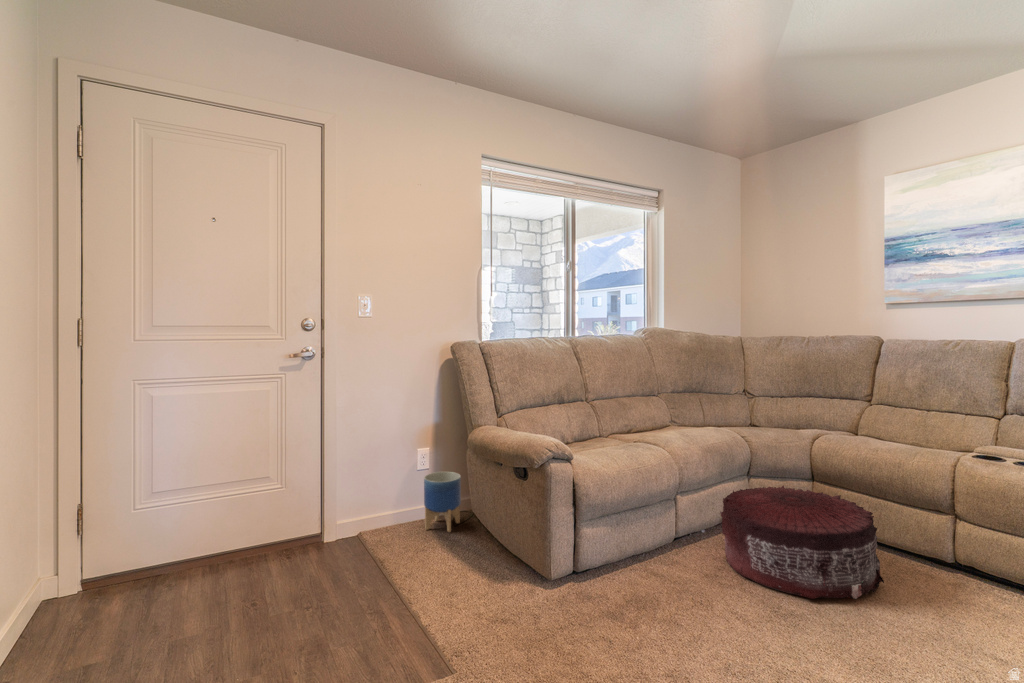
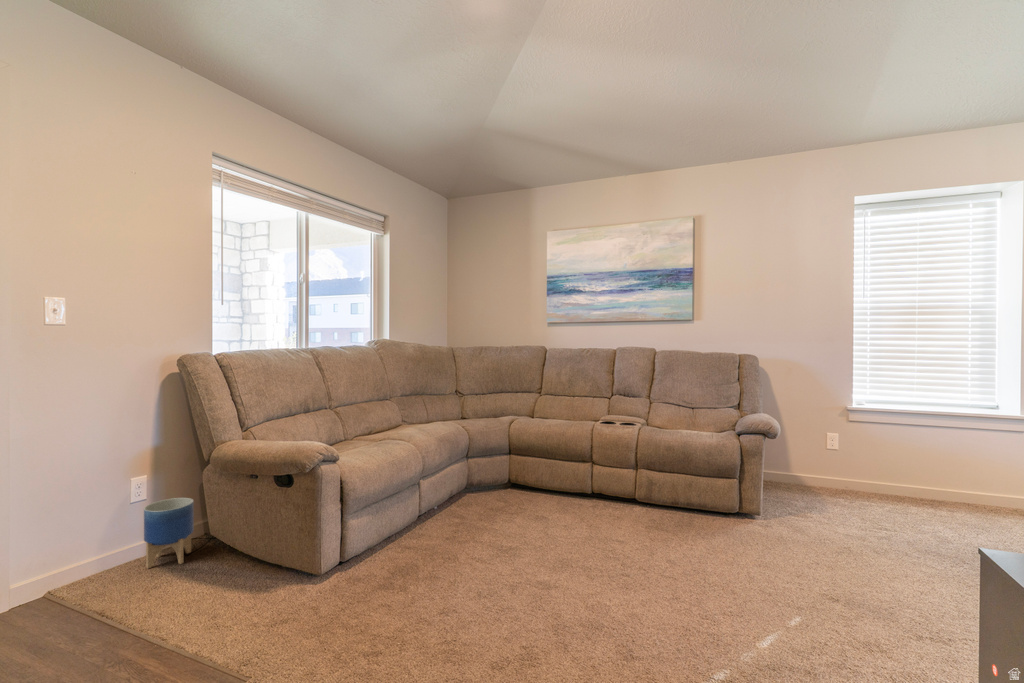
pouf: present [720,486,884,599] -> none [453,459,559,536]

